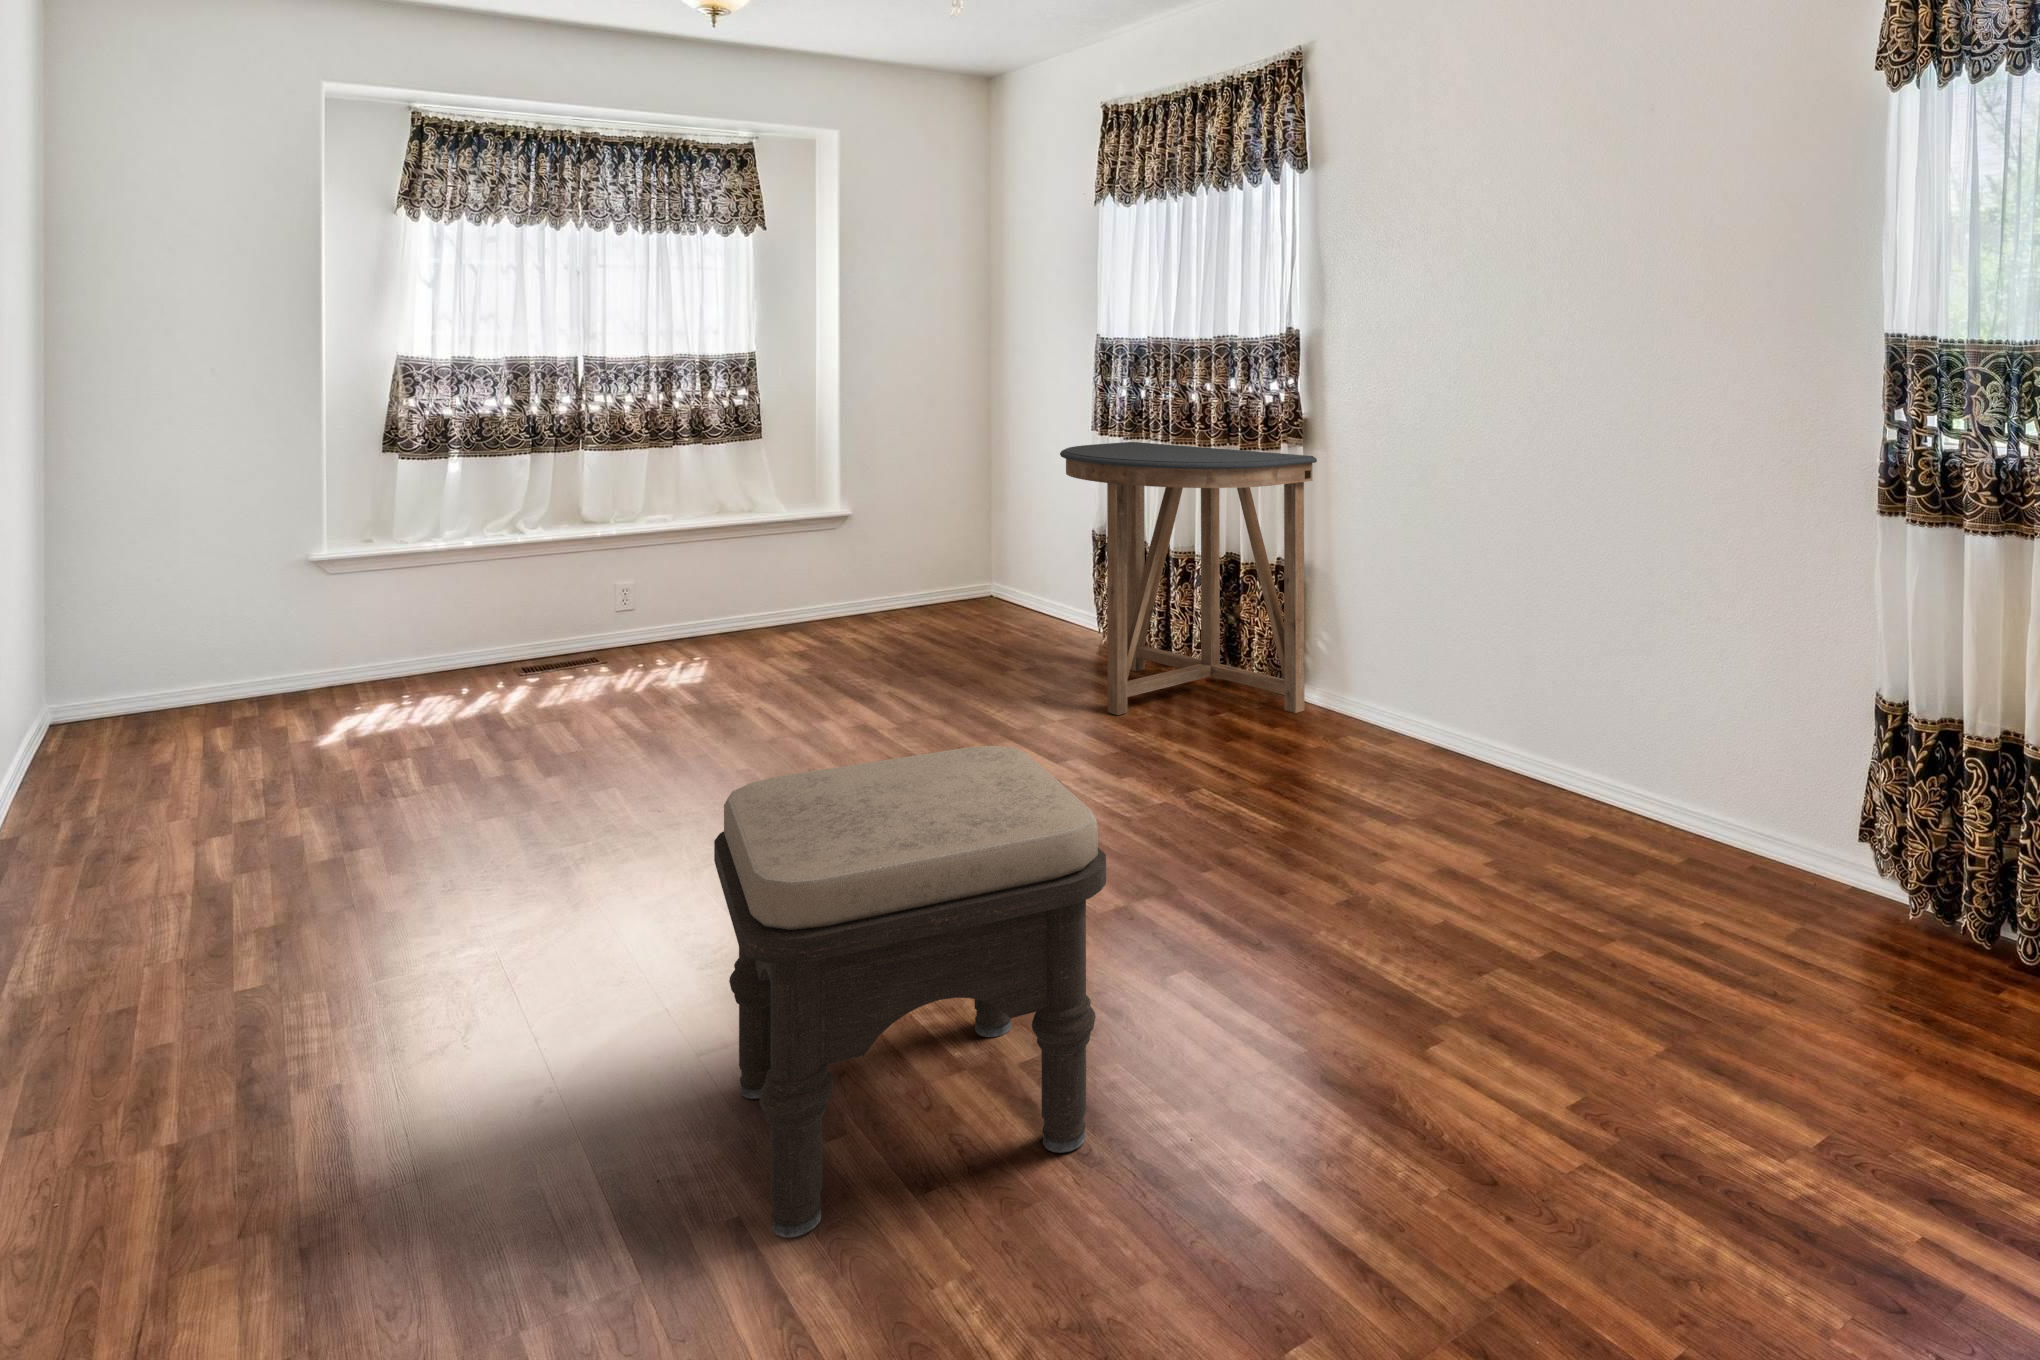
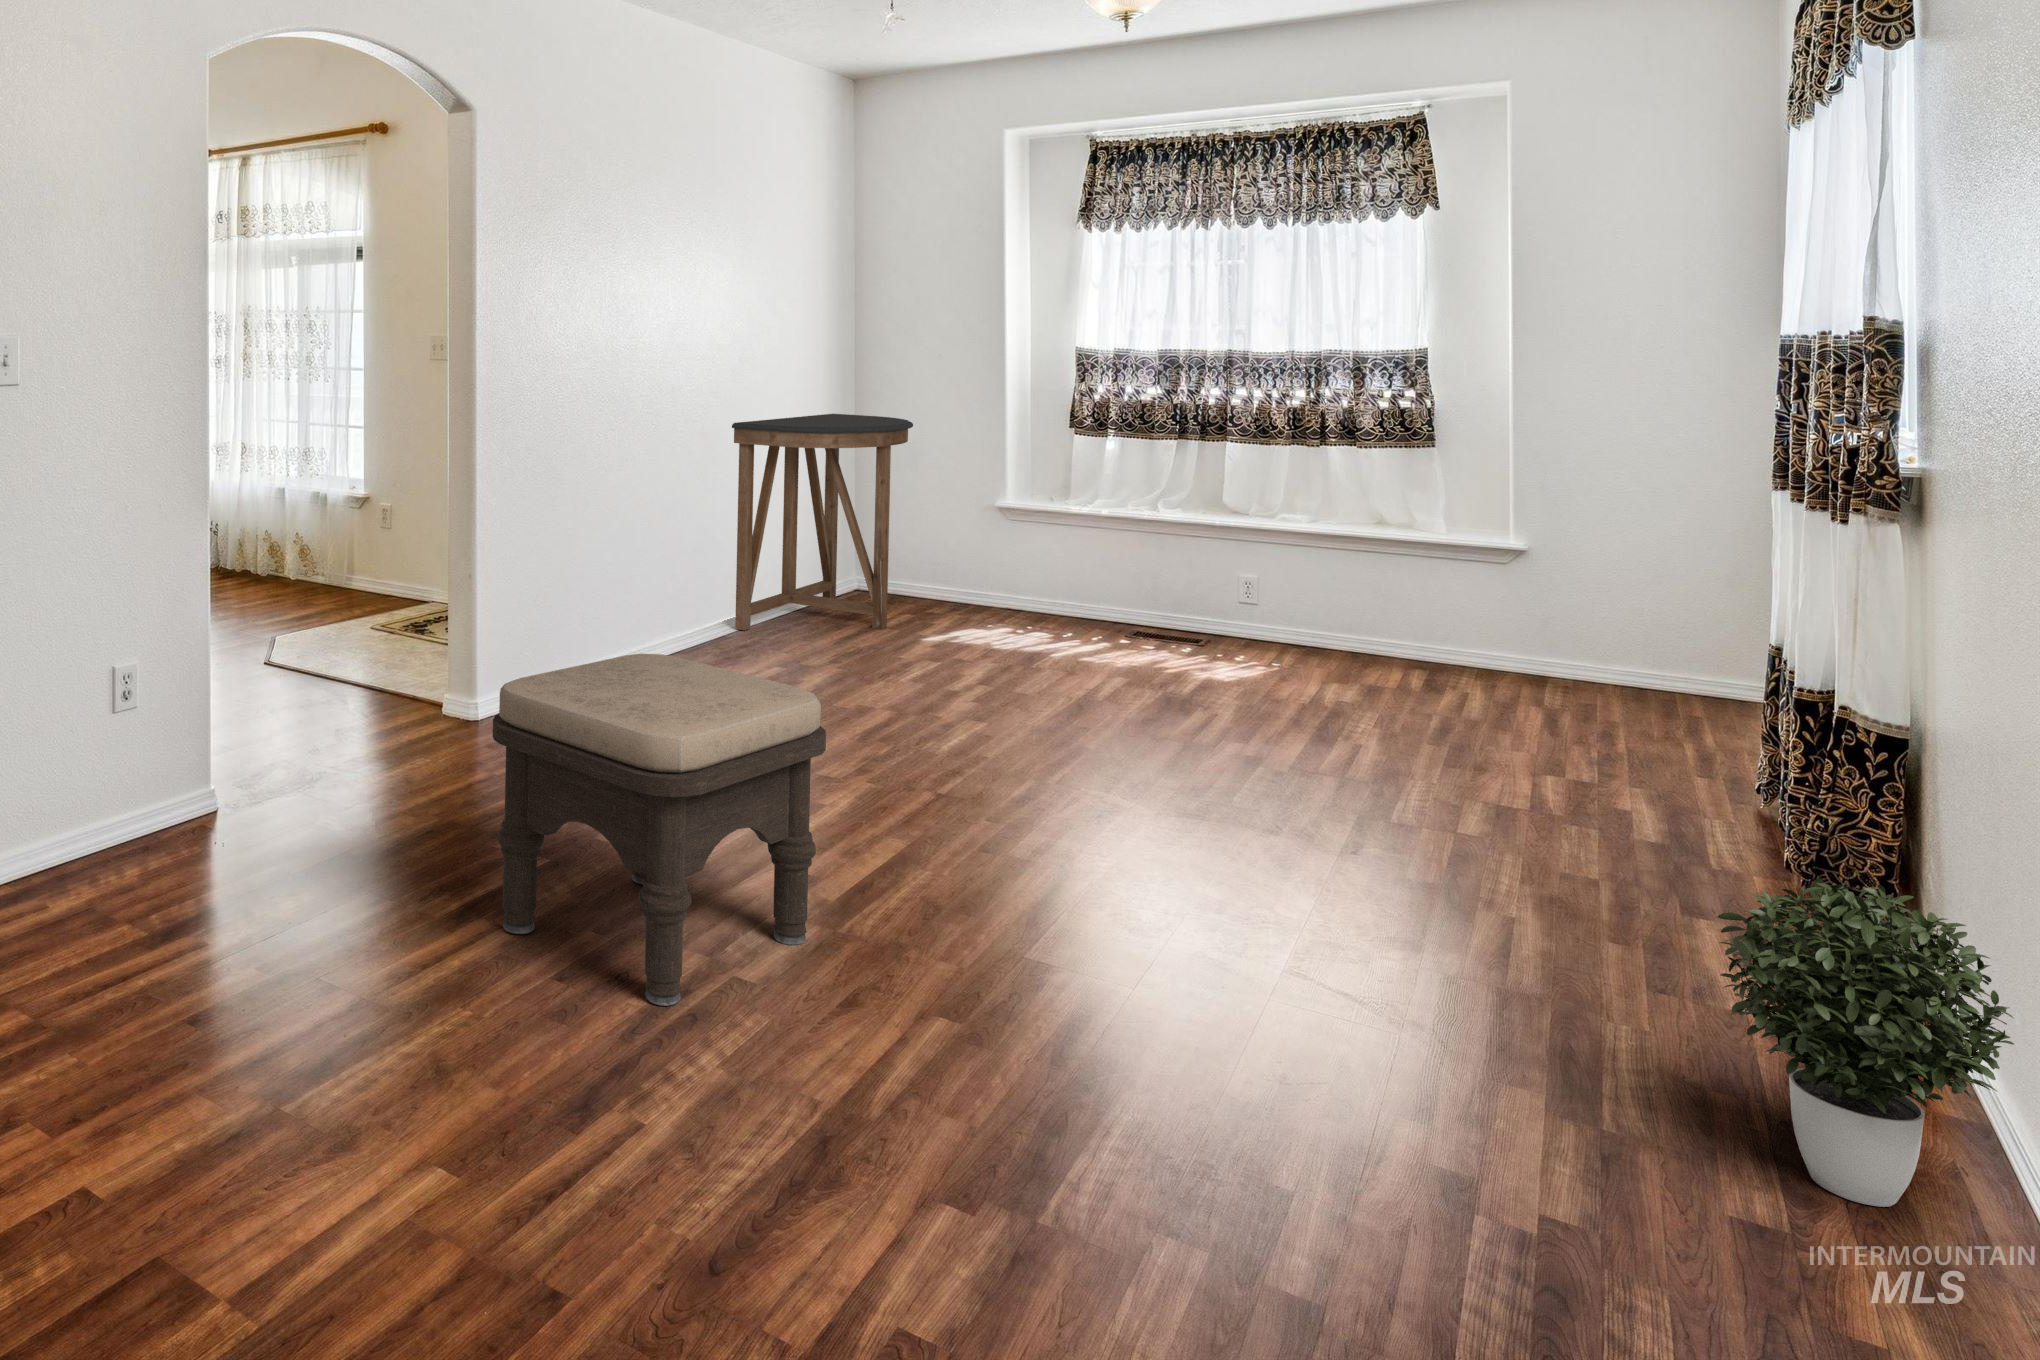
console table: present [1060,442,1317,715] -> present [732,414,913,630]
potted plant: none [1444,629,1566,802] -> present [1717,878,2014,1207]

